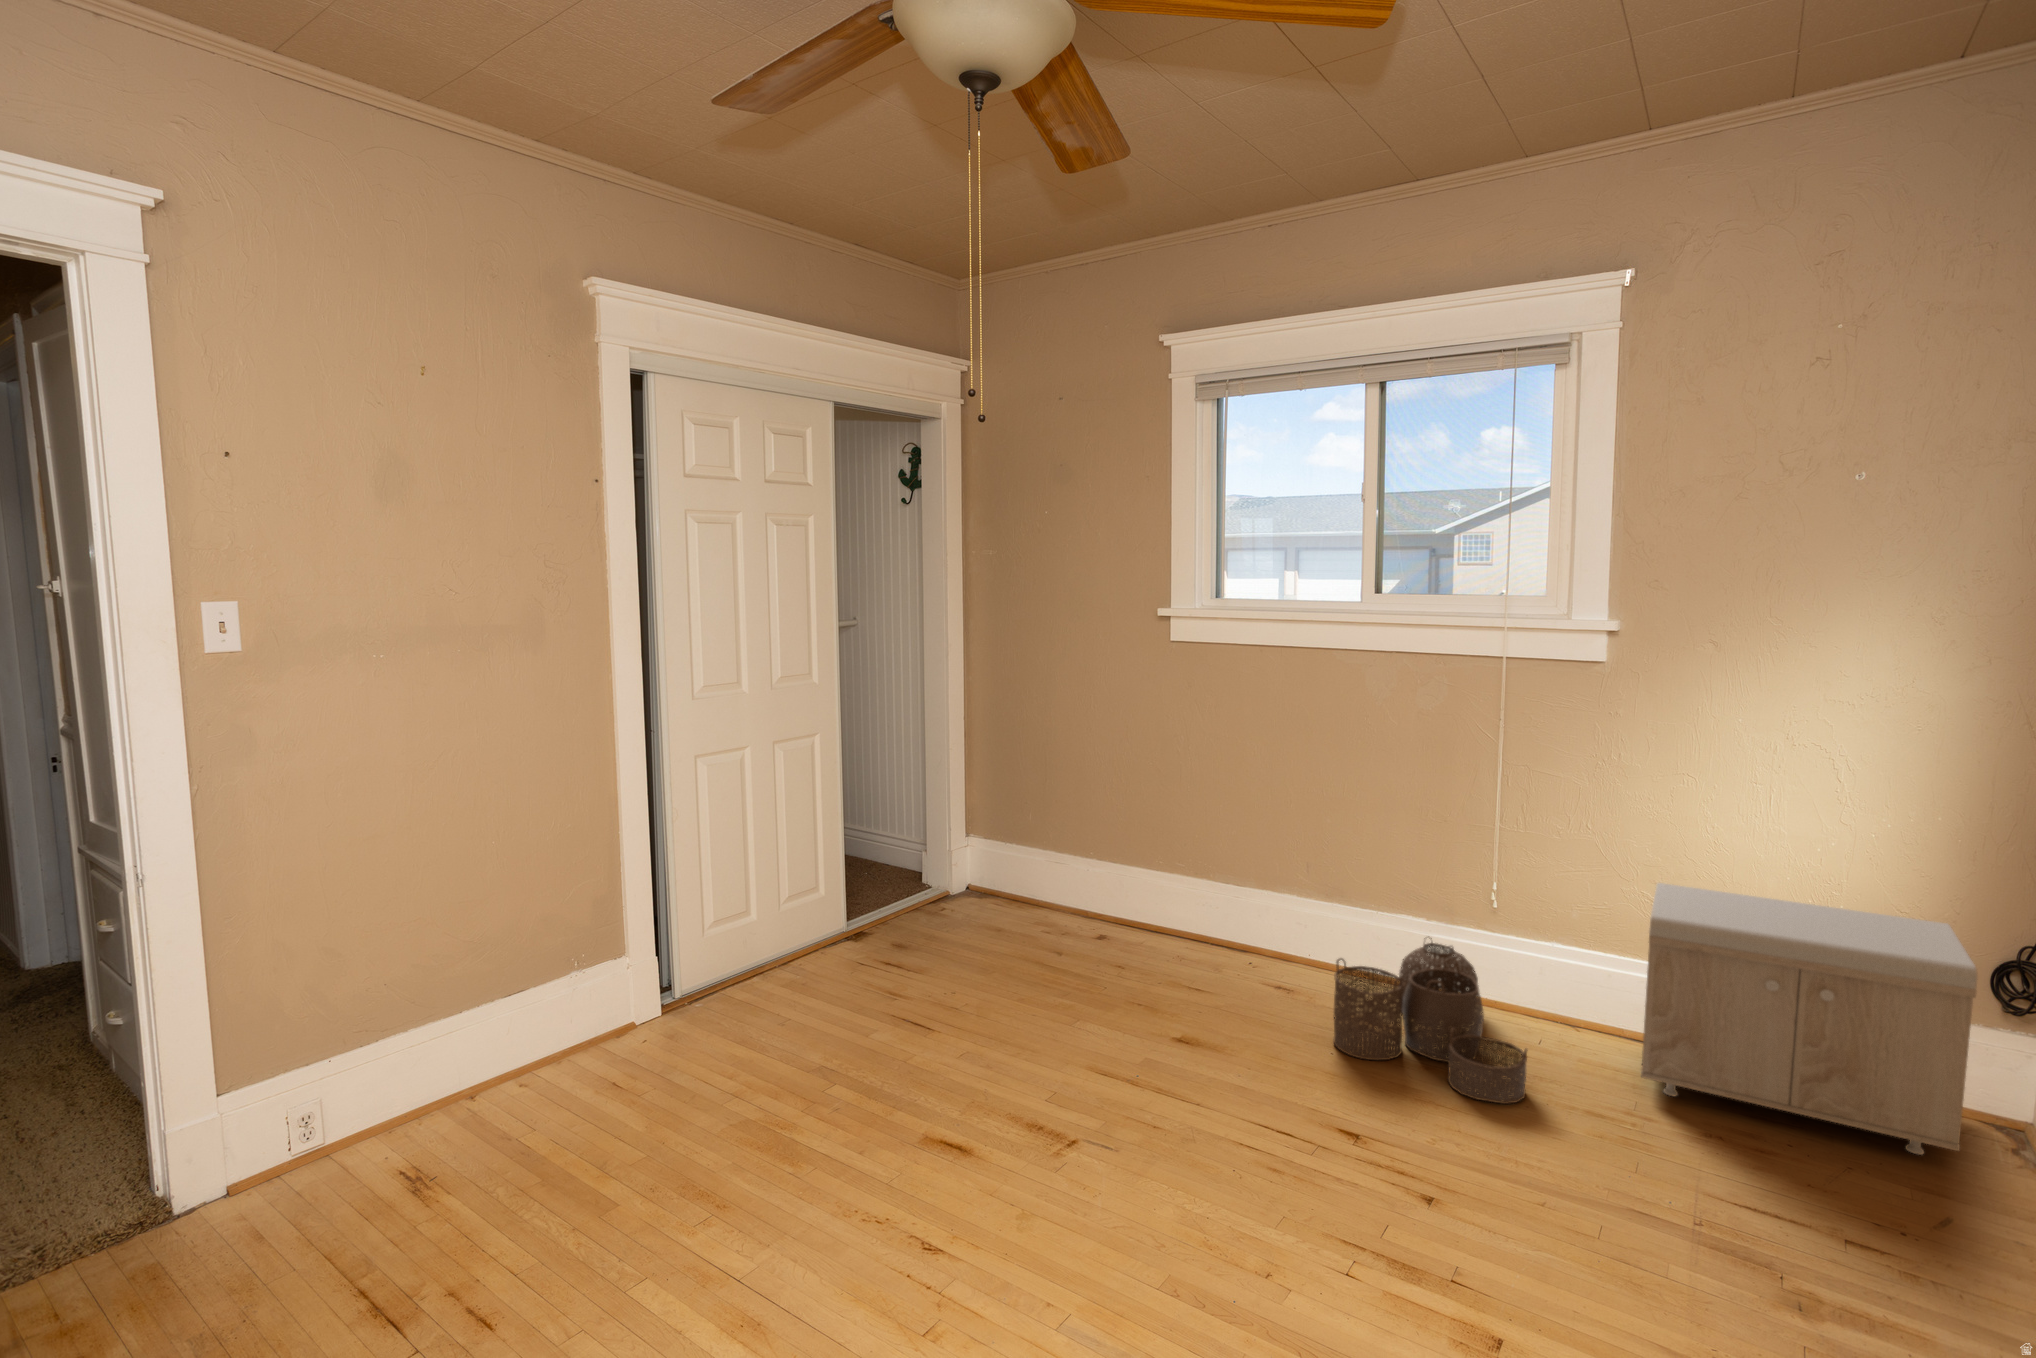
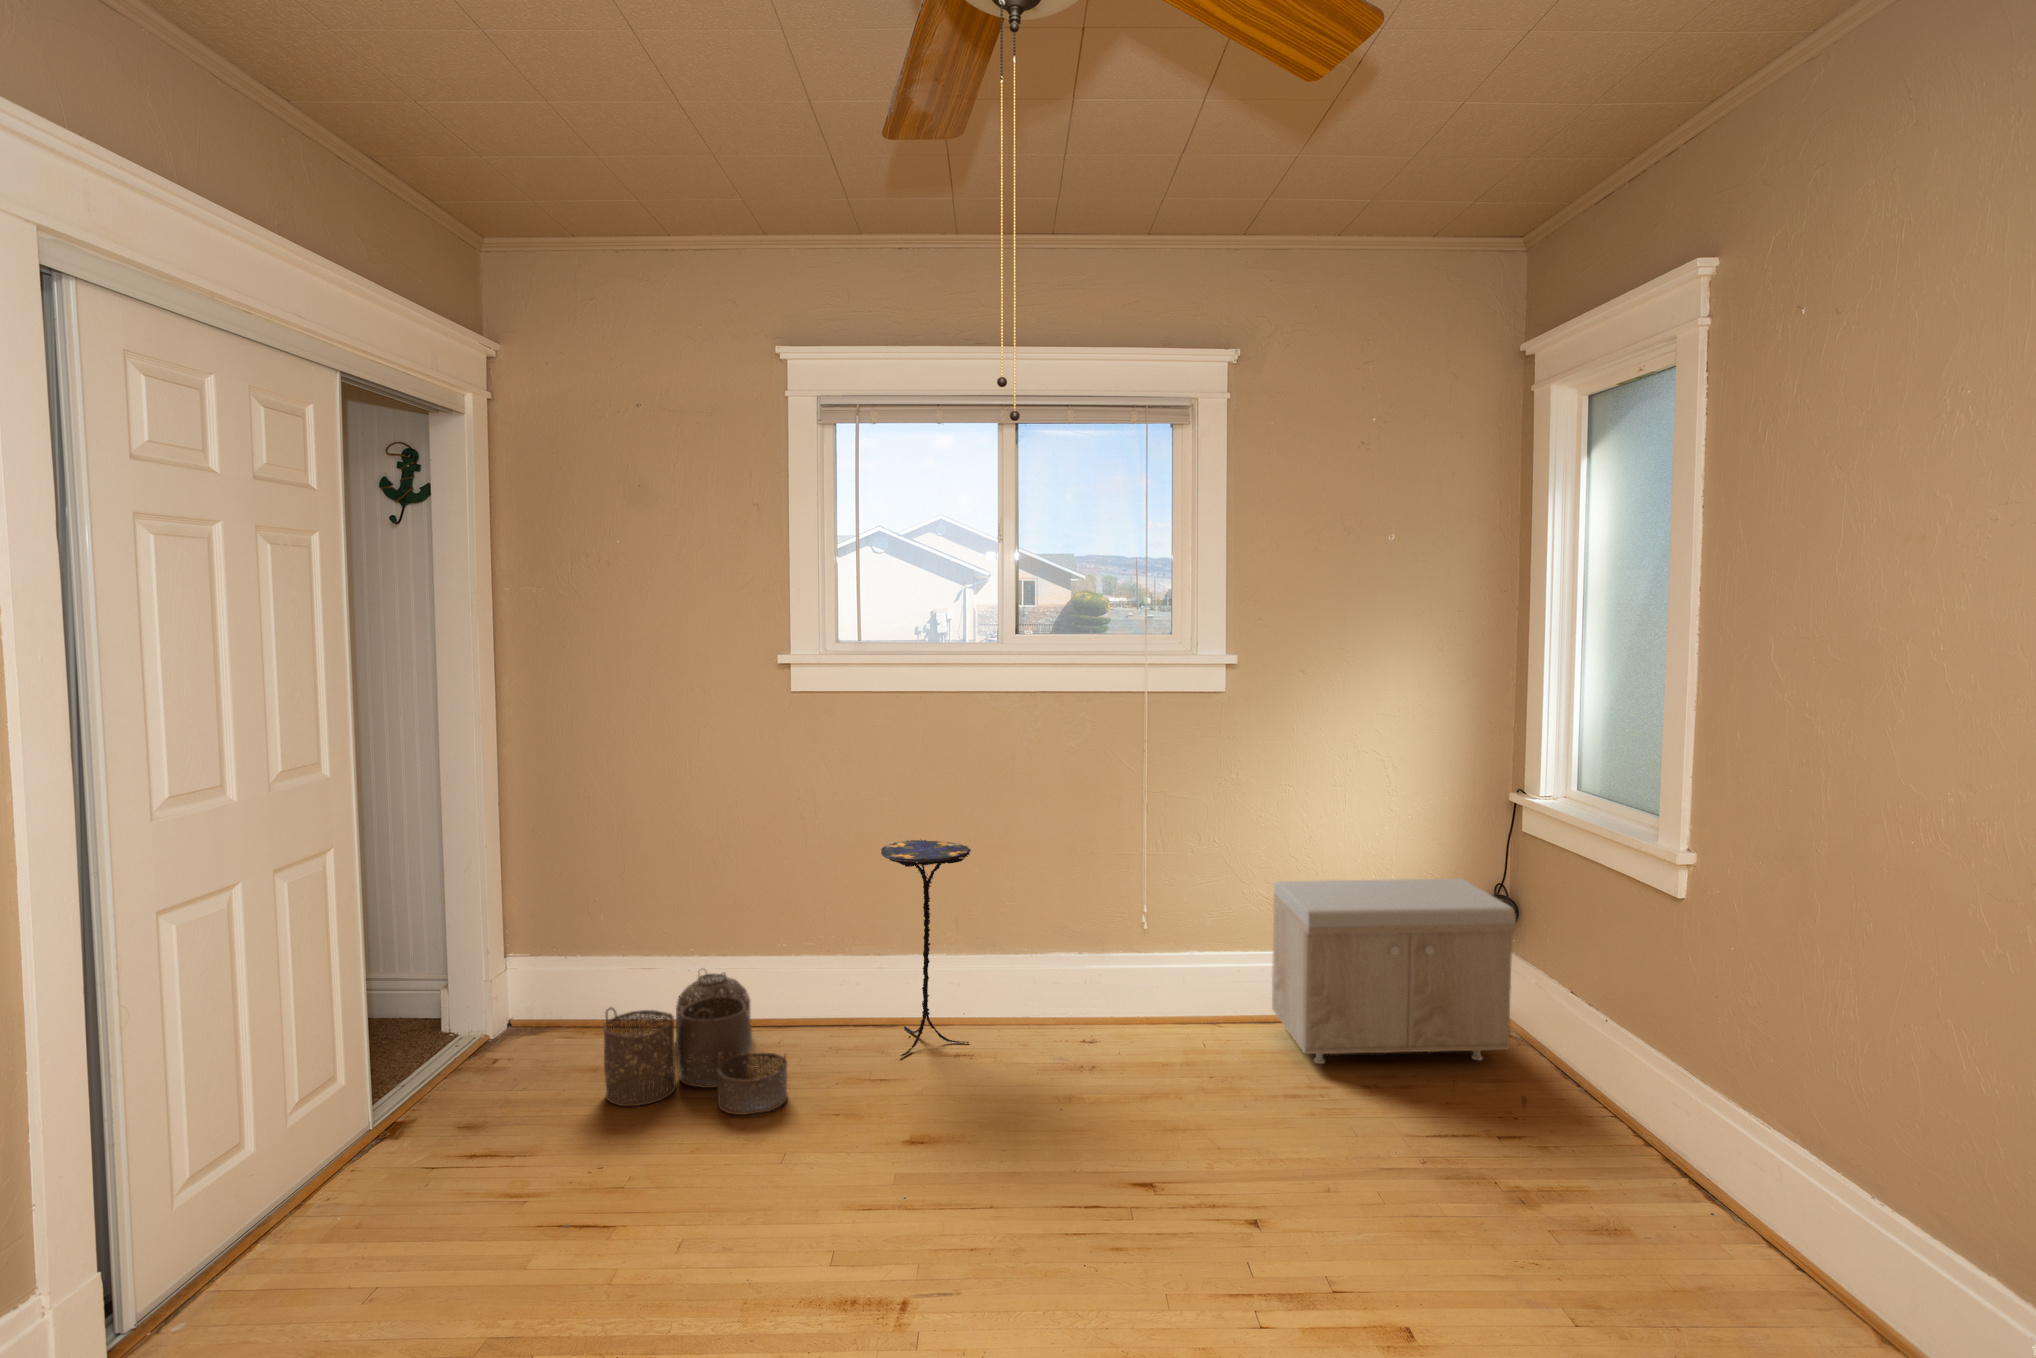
side table: none [1220,783,1306,980] -> present [881,840,971,1056]
woven basket: present [1334,938,1527,1104] -> present [603,974,787,1115]

